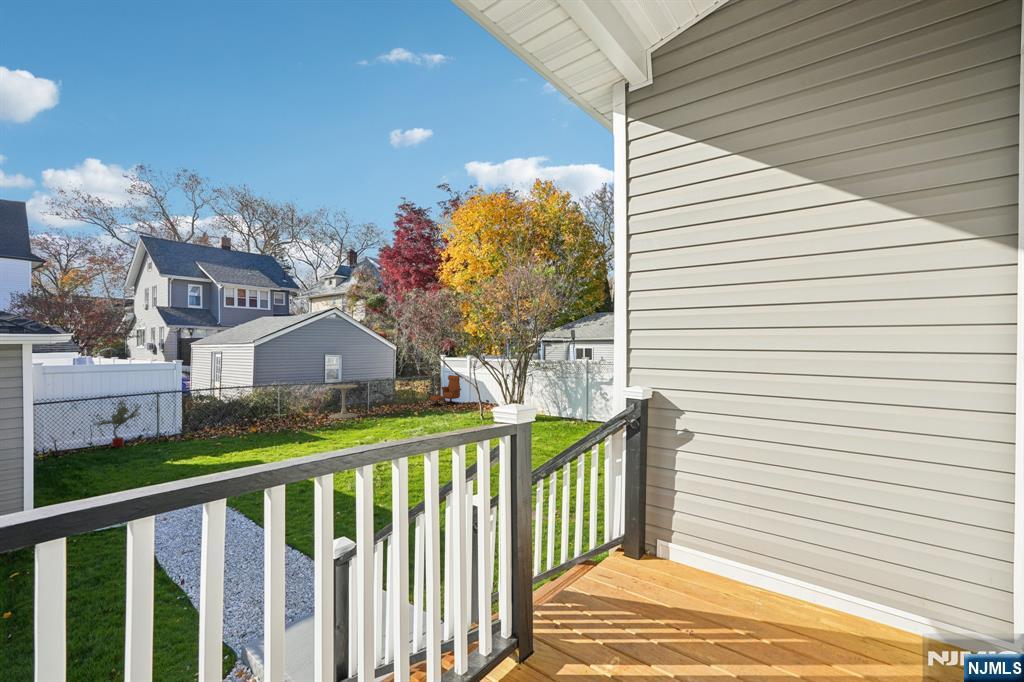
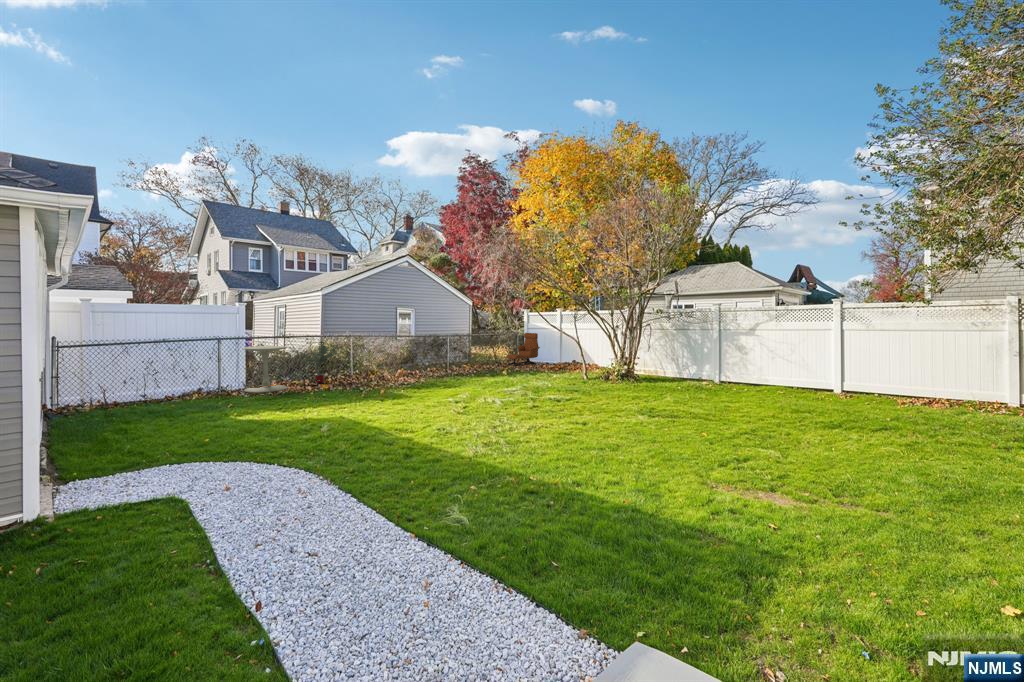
pedestal table: present [329,385,358,419] -> present [243,346,288,393]
potted tree: present [94,400,141,447] -> present [300,339,337,384]

